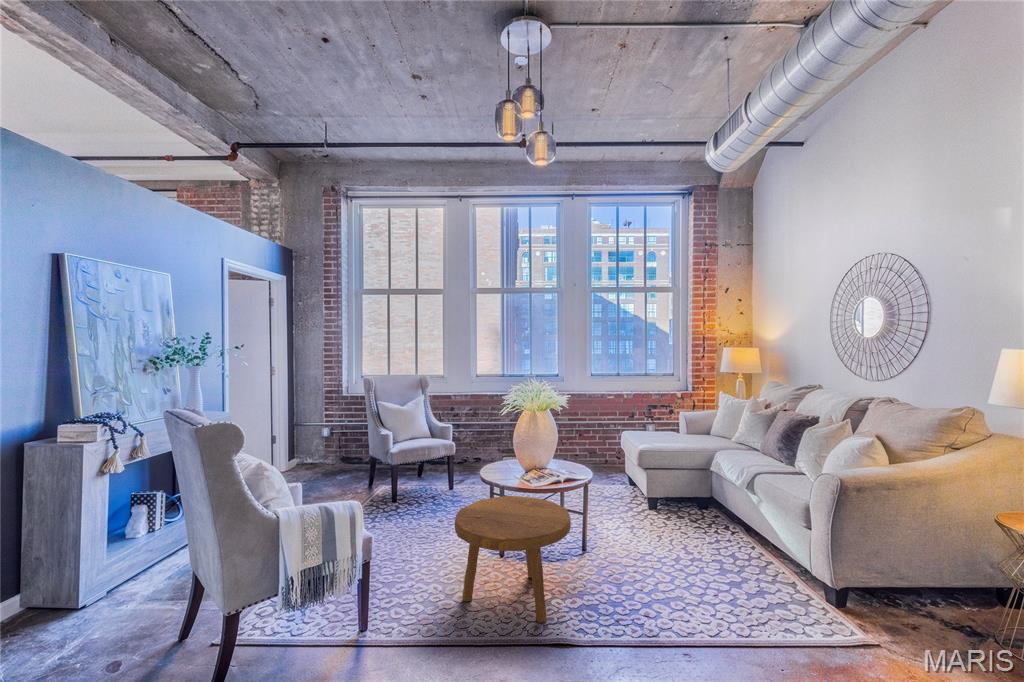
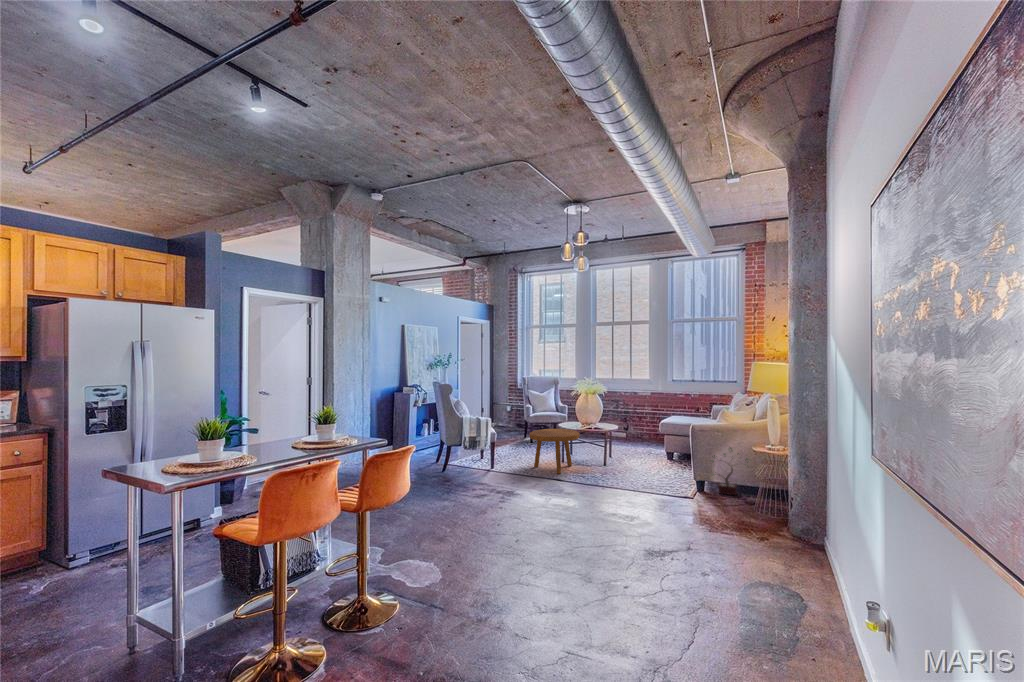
potted plant: none [889,521,991,626] -> present [711,448,748,495]

